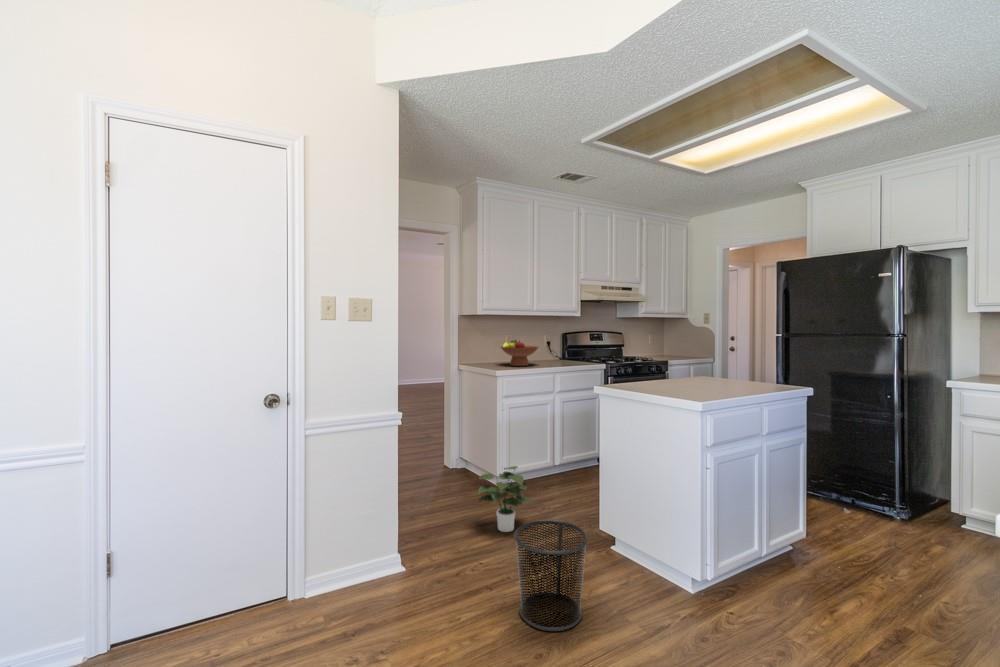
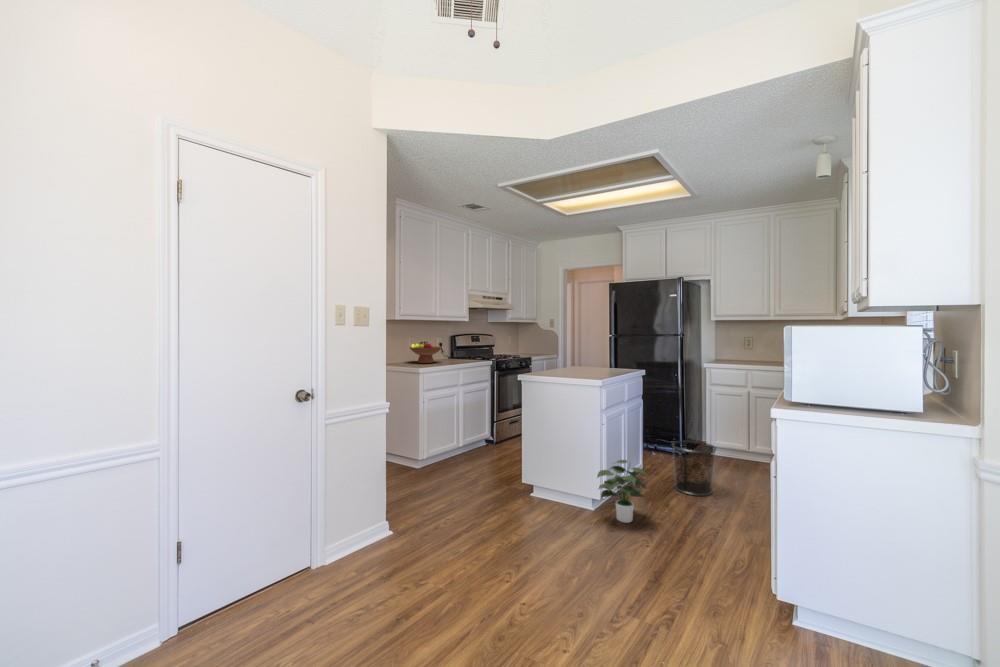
potted plant: present [478,466,533,532] -> present [597,460,646,523]
waste bin: present [514,520,588,631] -> present [672,441,716,496]

